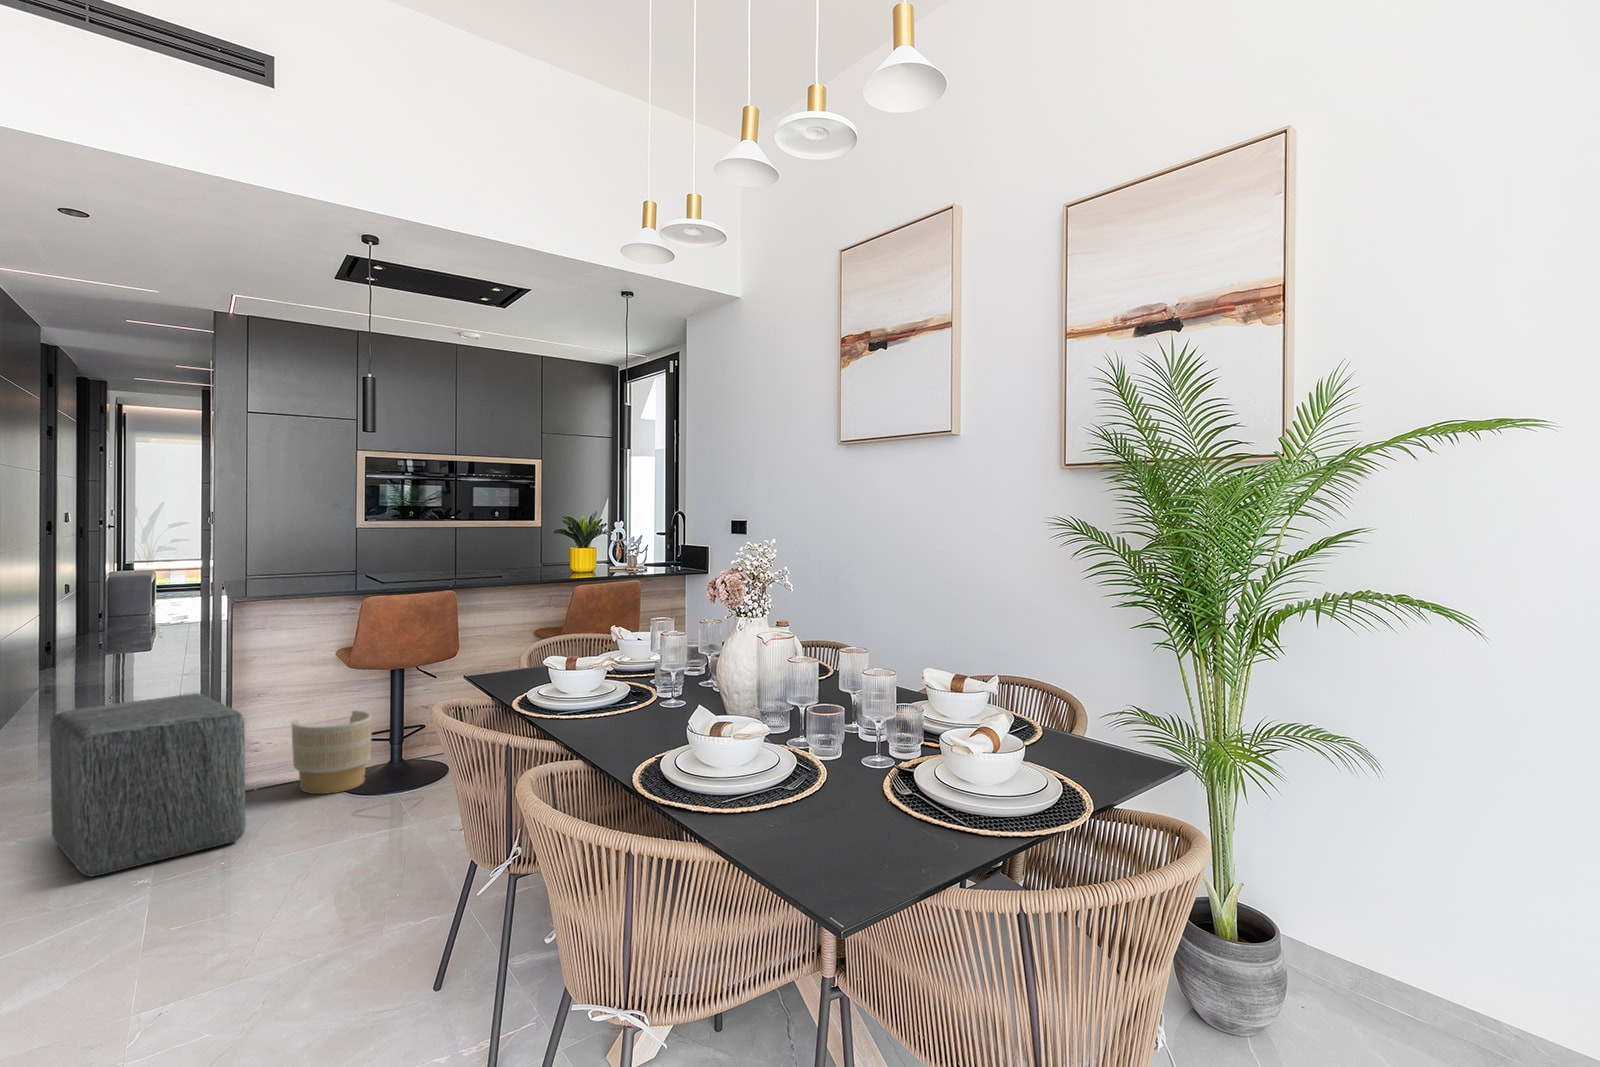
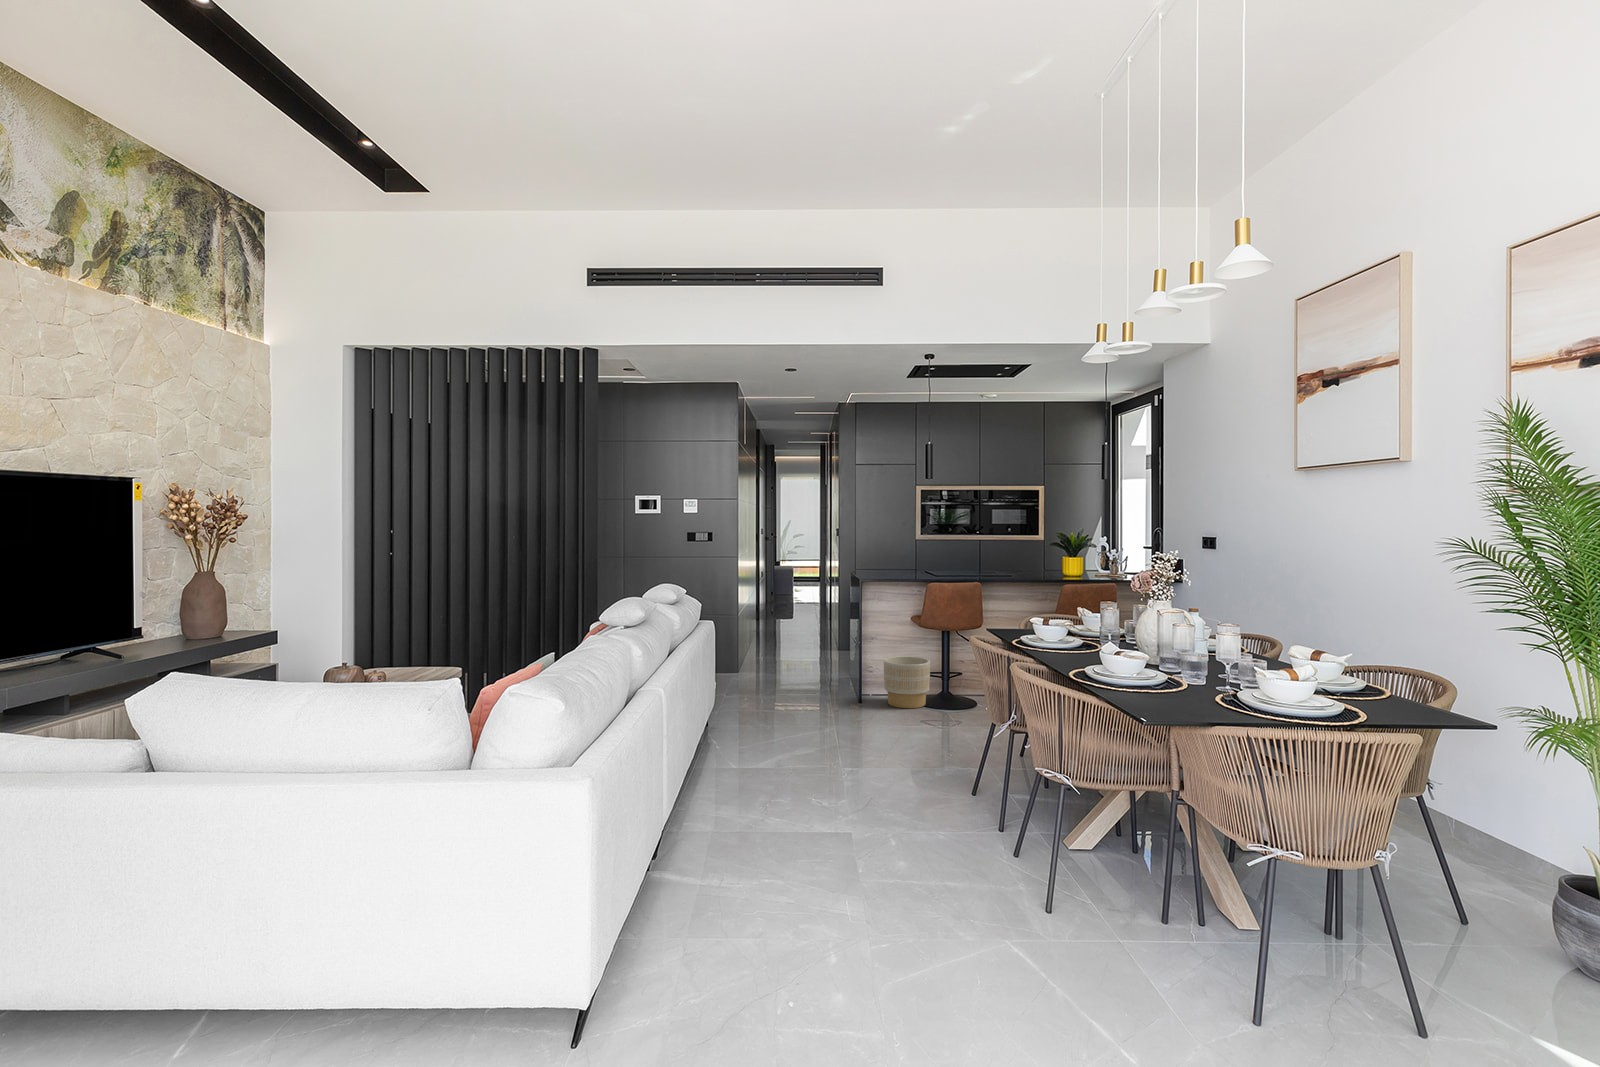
ottoman: present [50,693,246,877] -> none [769,635,863,730]

